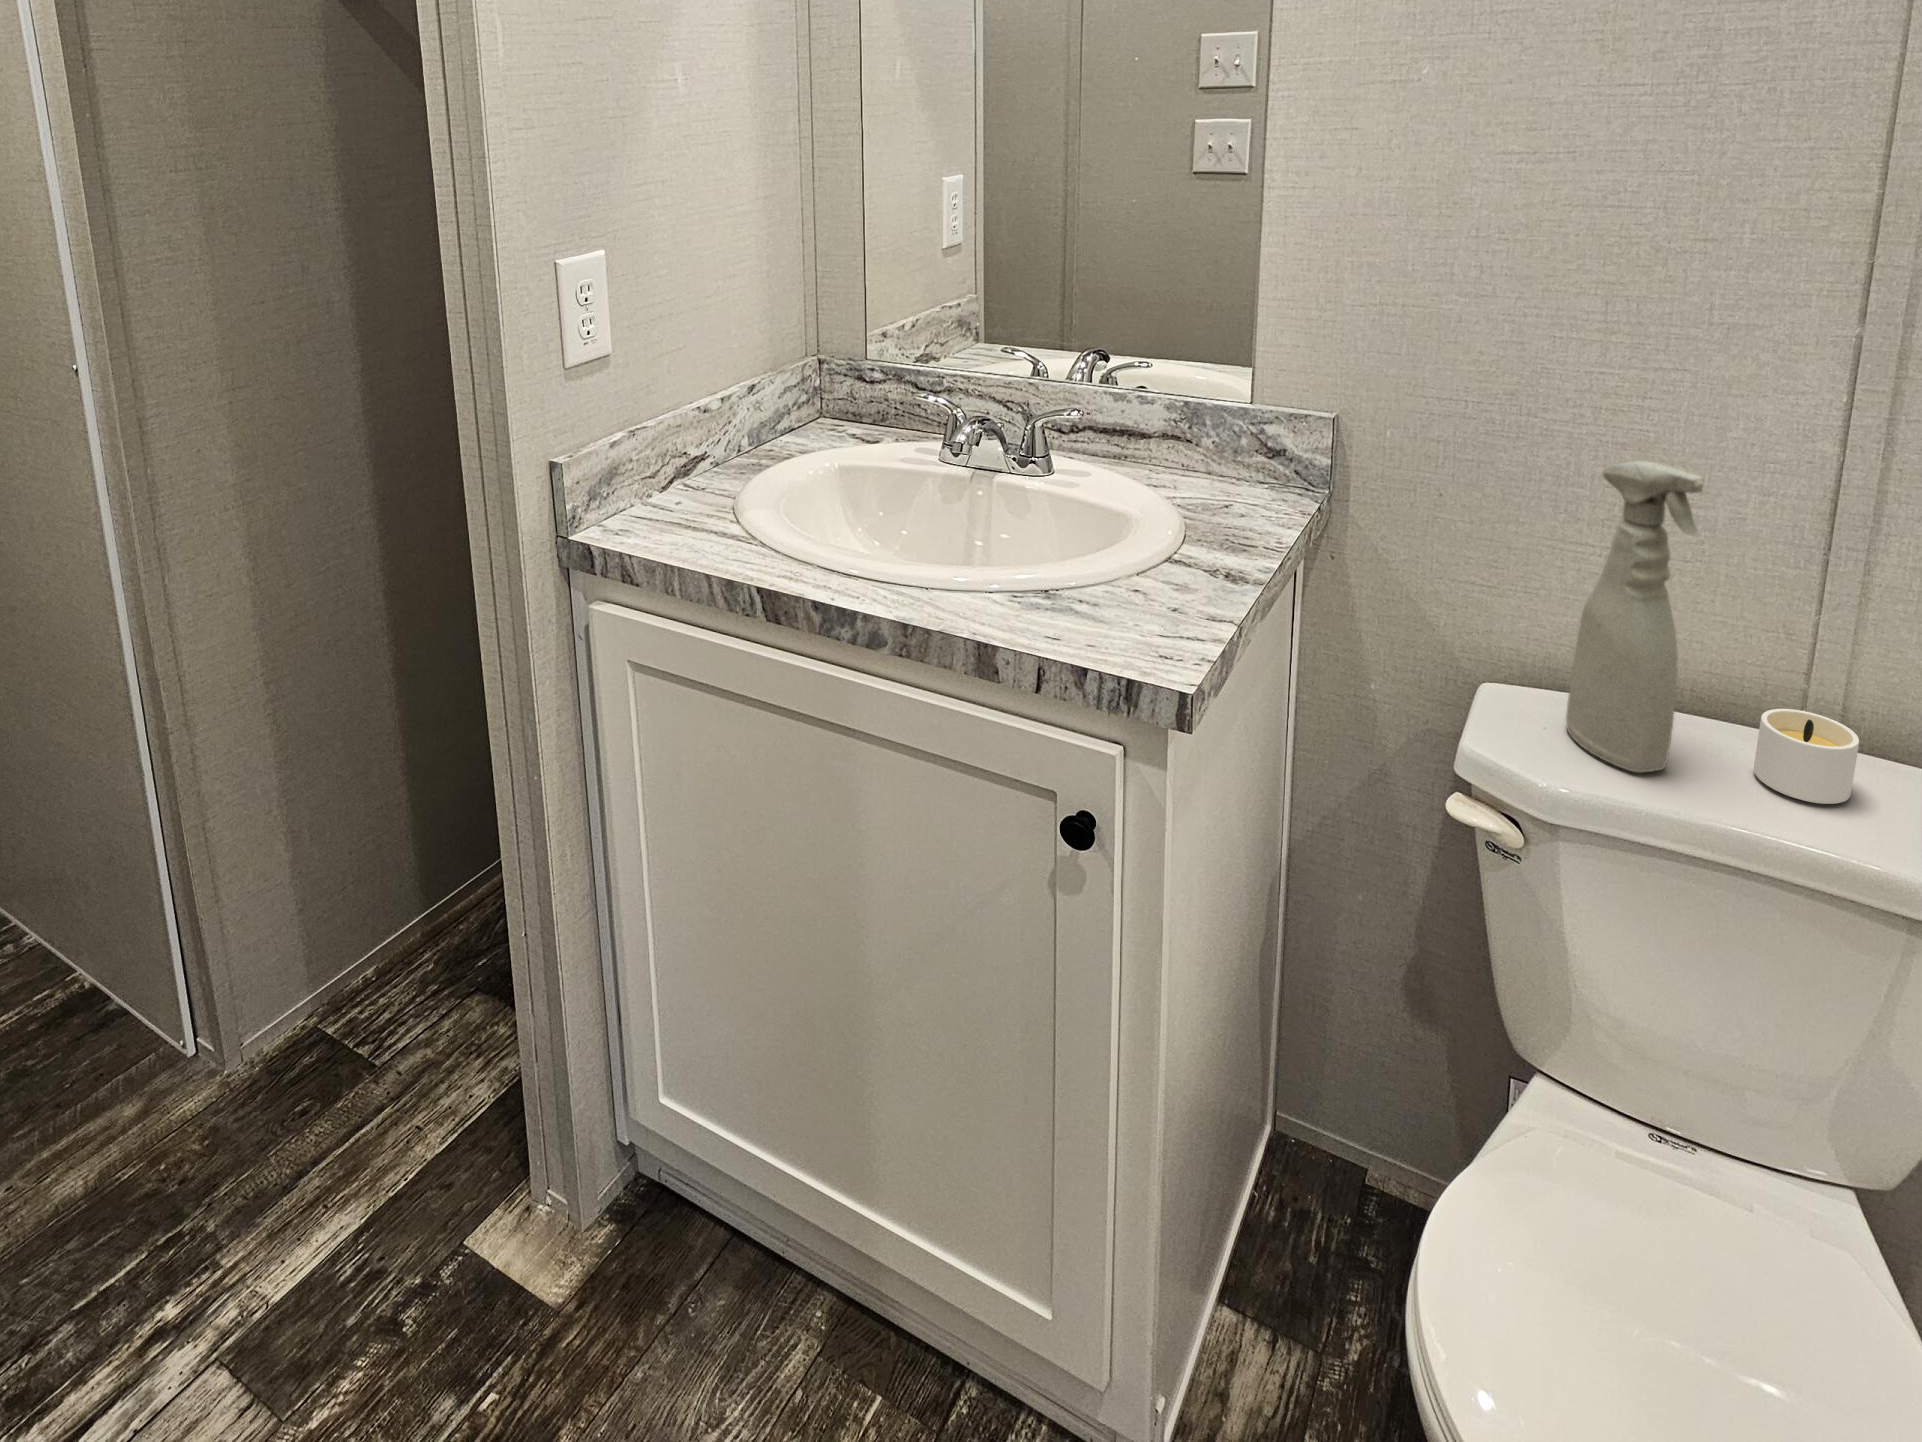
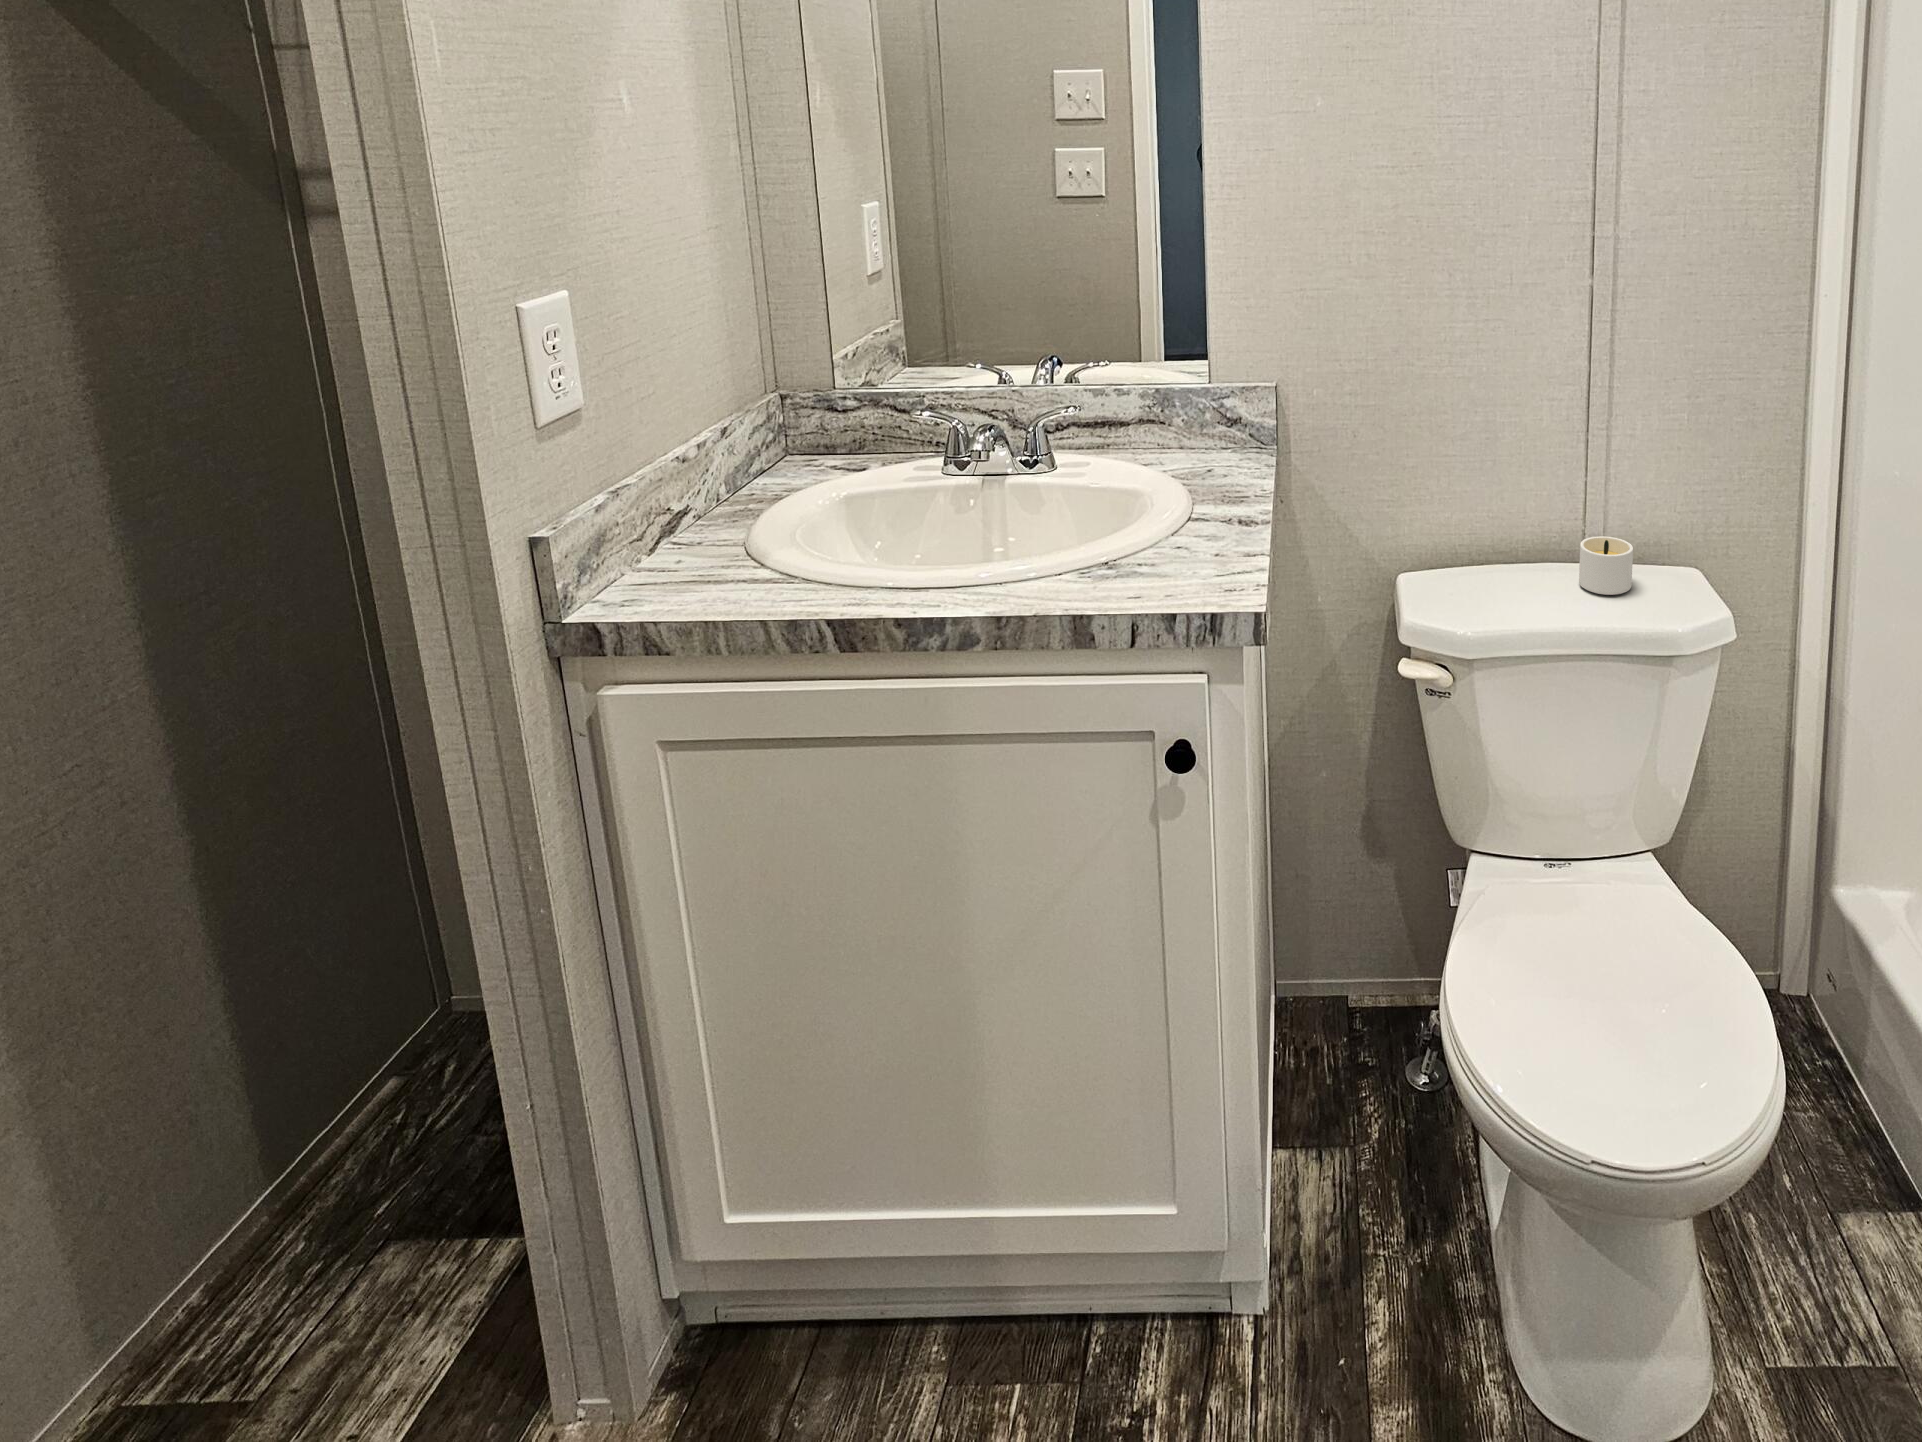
spray bottle: present [1566,461,1704,773] -> none [1469,380,1542,604]

